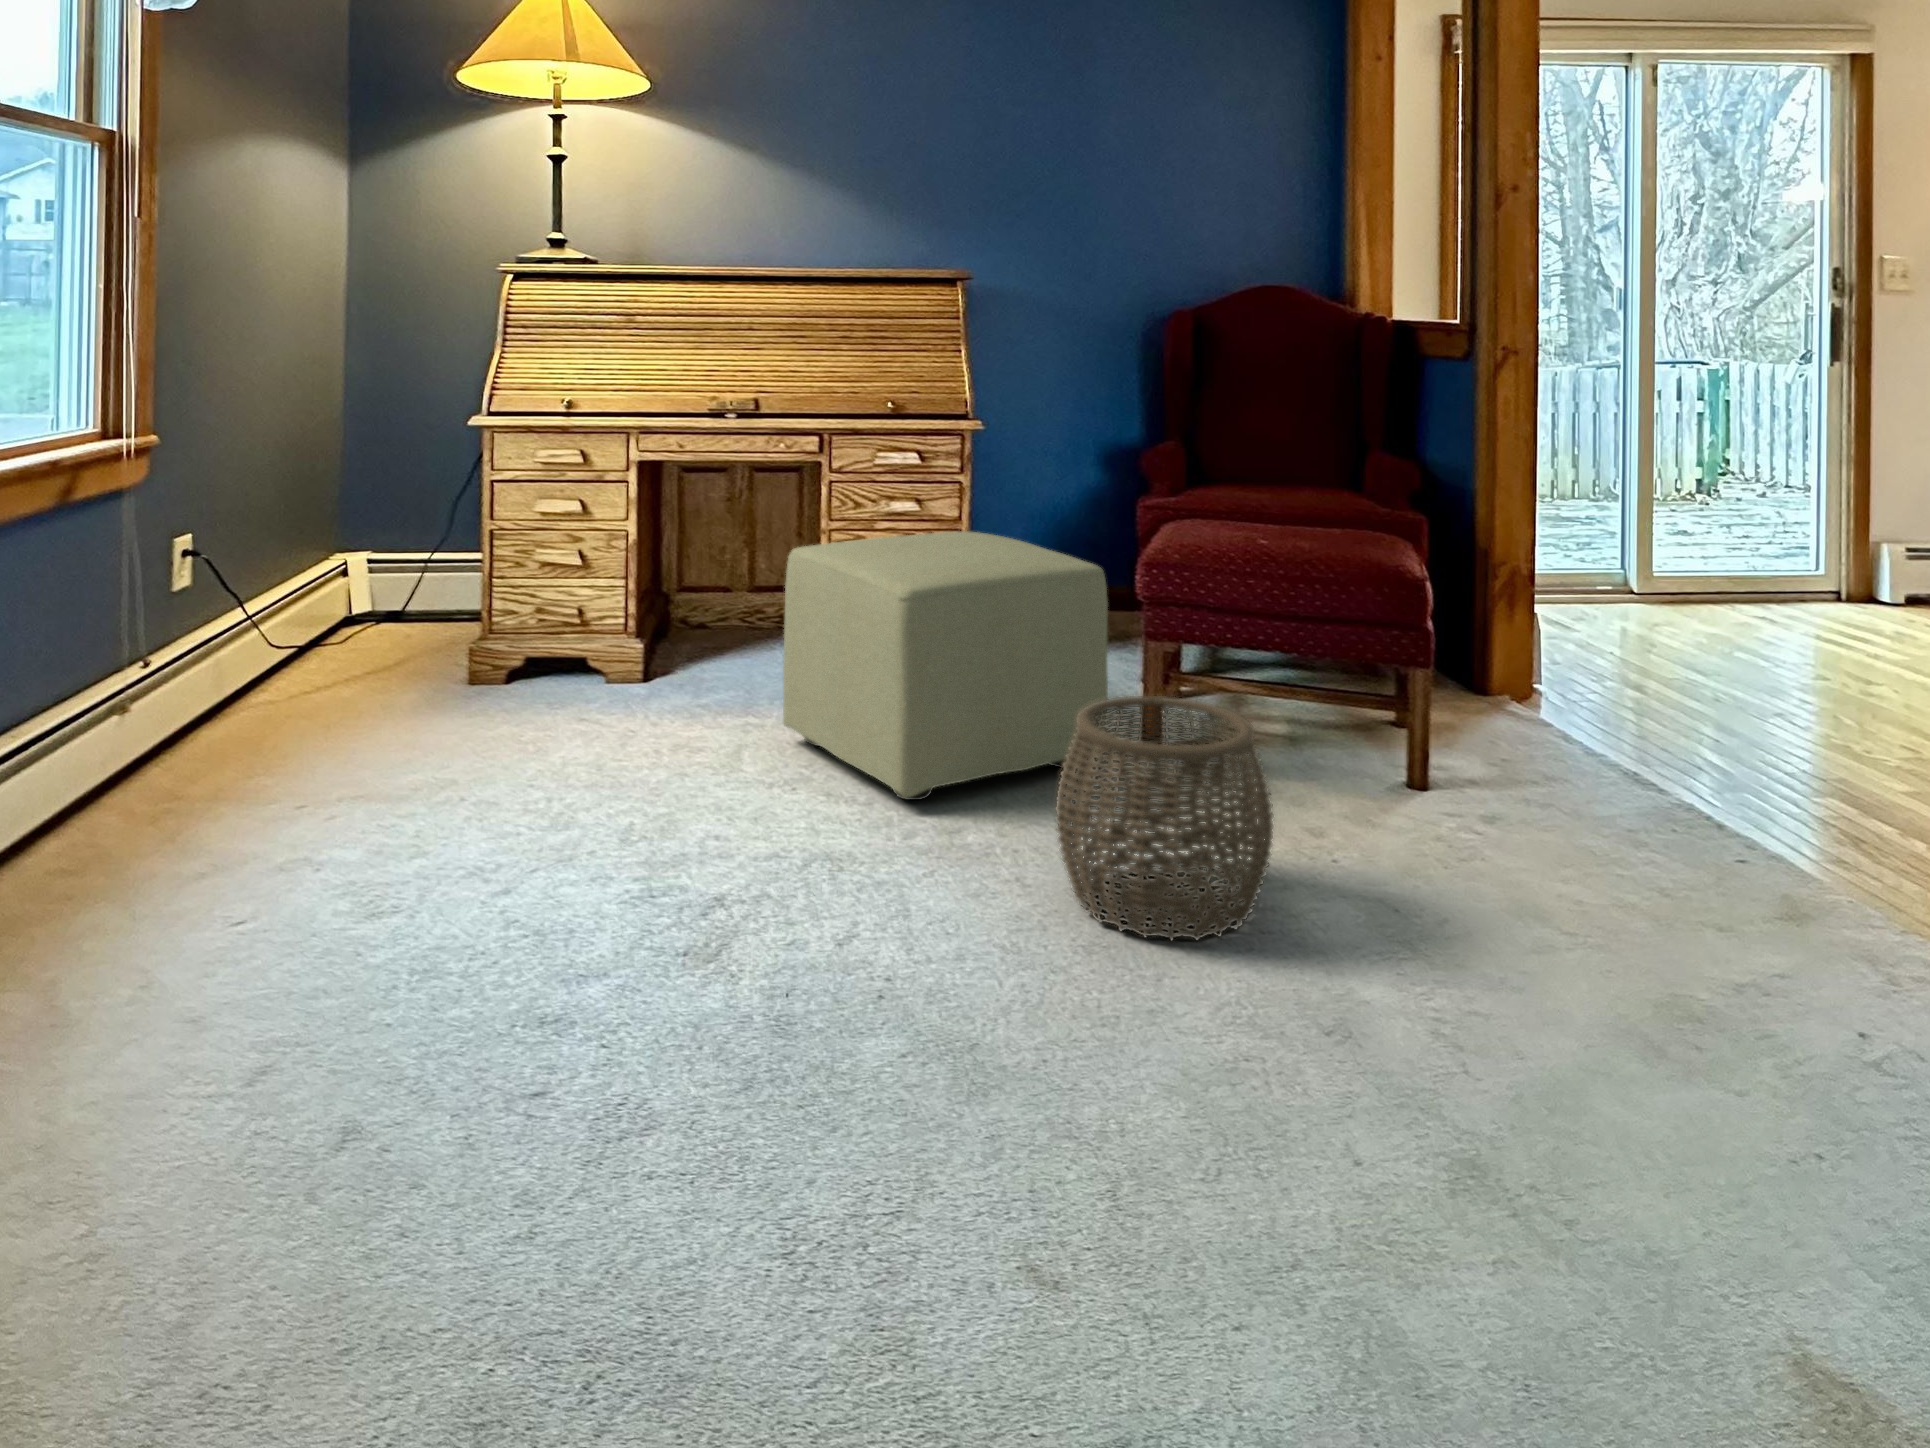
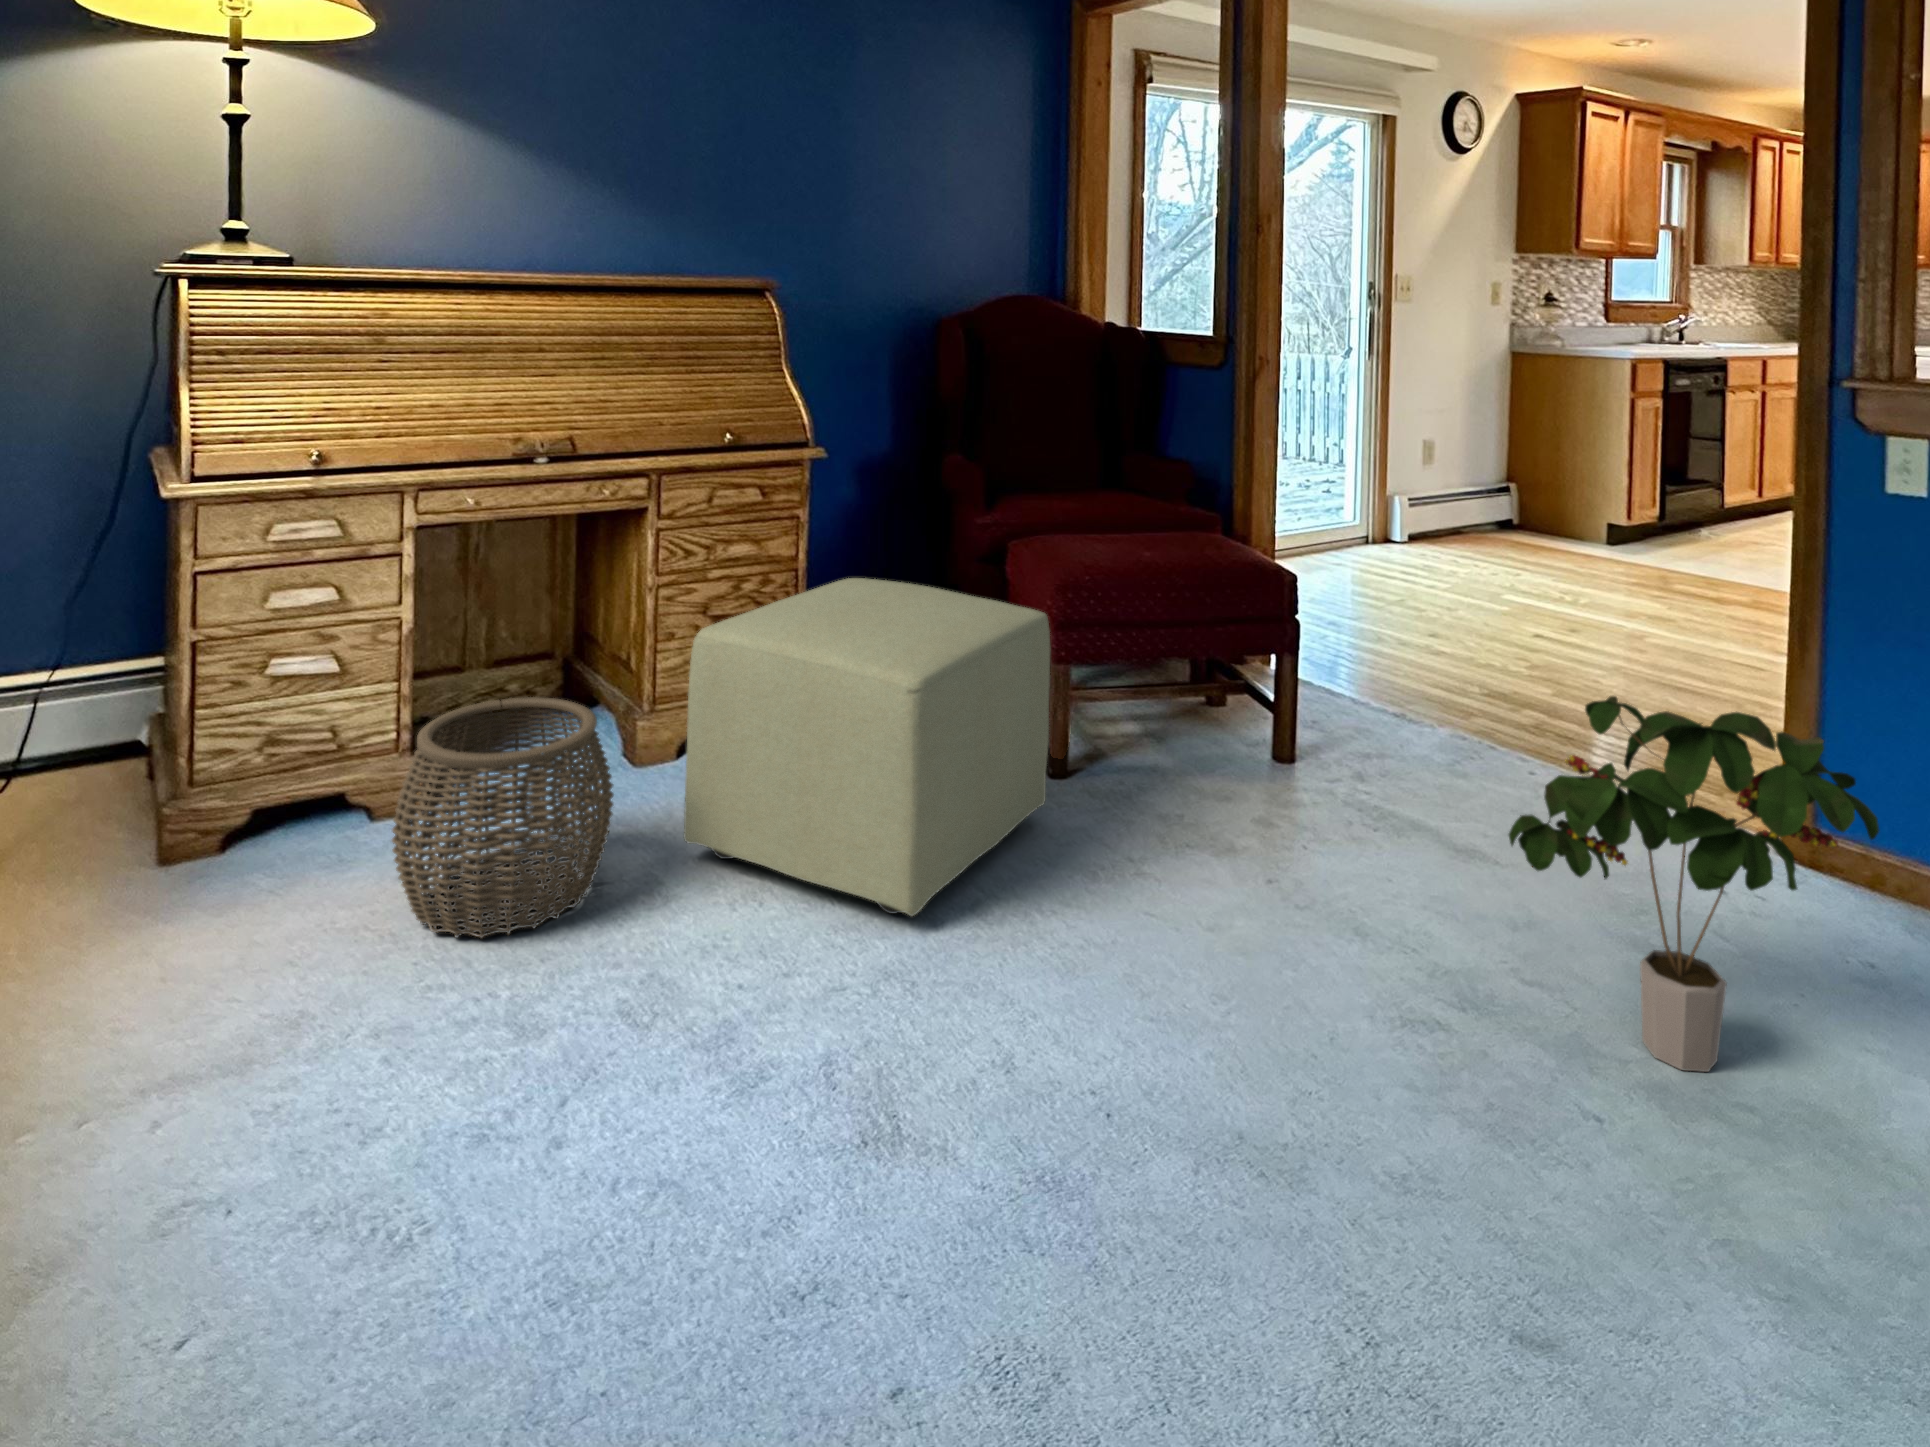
potted plant: none [1402,654,1763,1068] -> present [1509,696,1879,1072]
woven basket: present [1055,696,1273,940] -> present [392,697,614,938]

